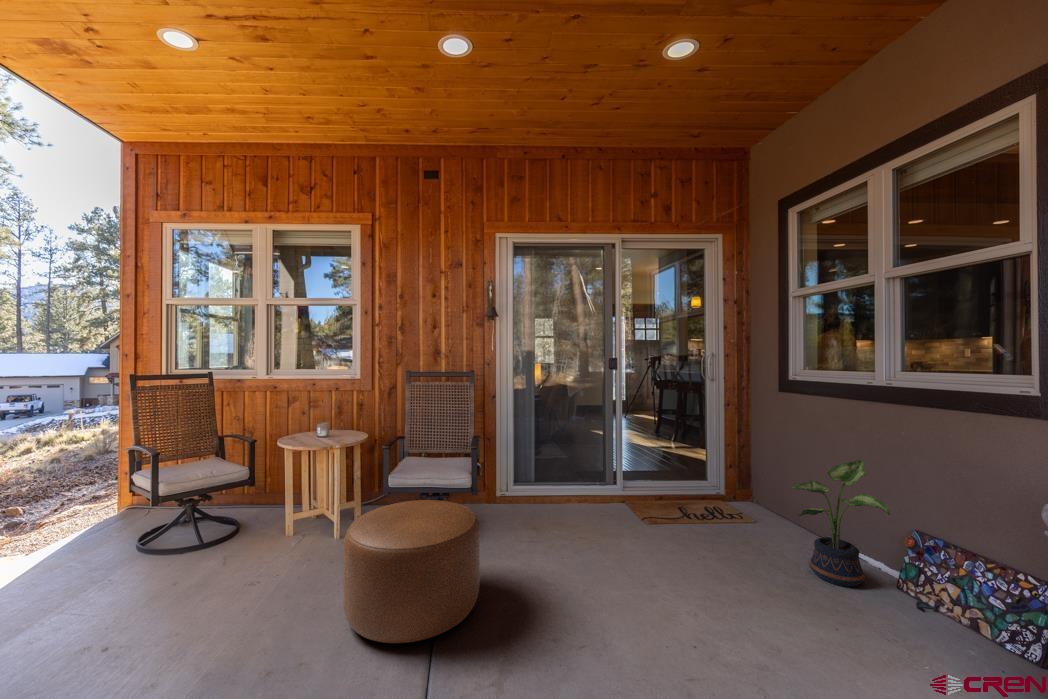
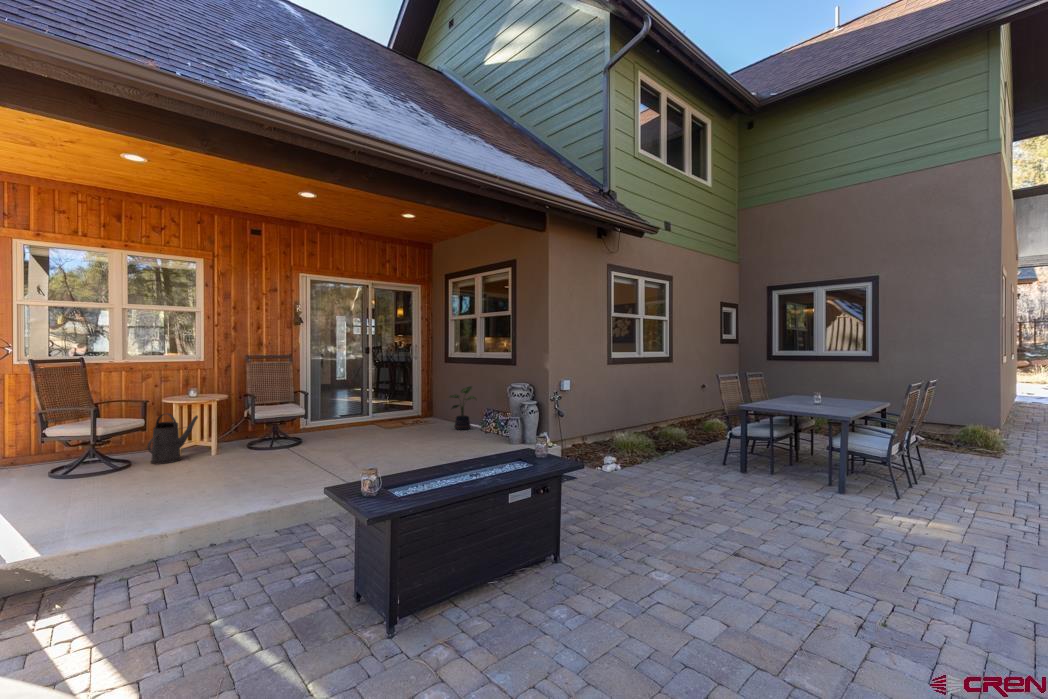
watering can: none [208,468,318,558] -> present [147,413,198,464]
ottoman: present [343,500,480,643] -> none [274,413,337,459]

